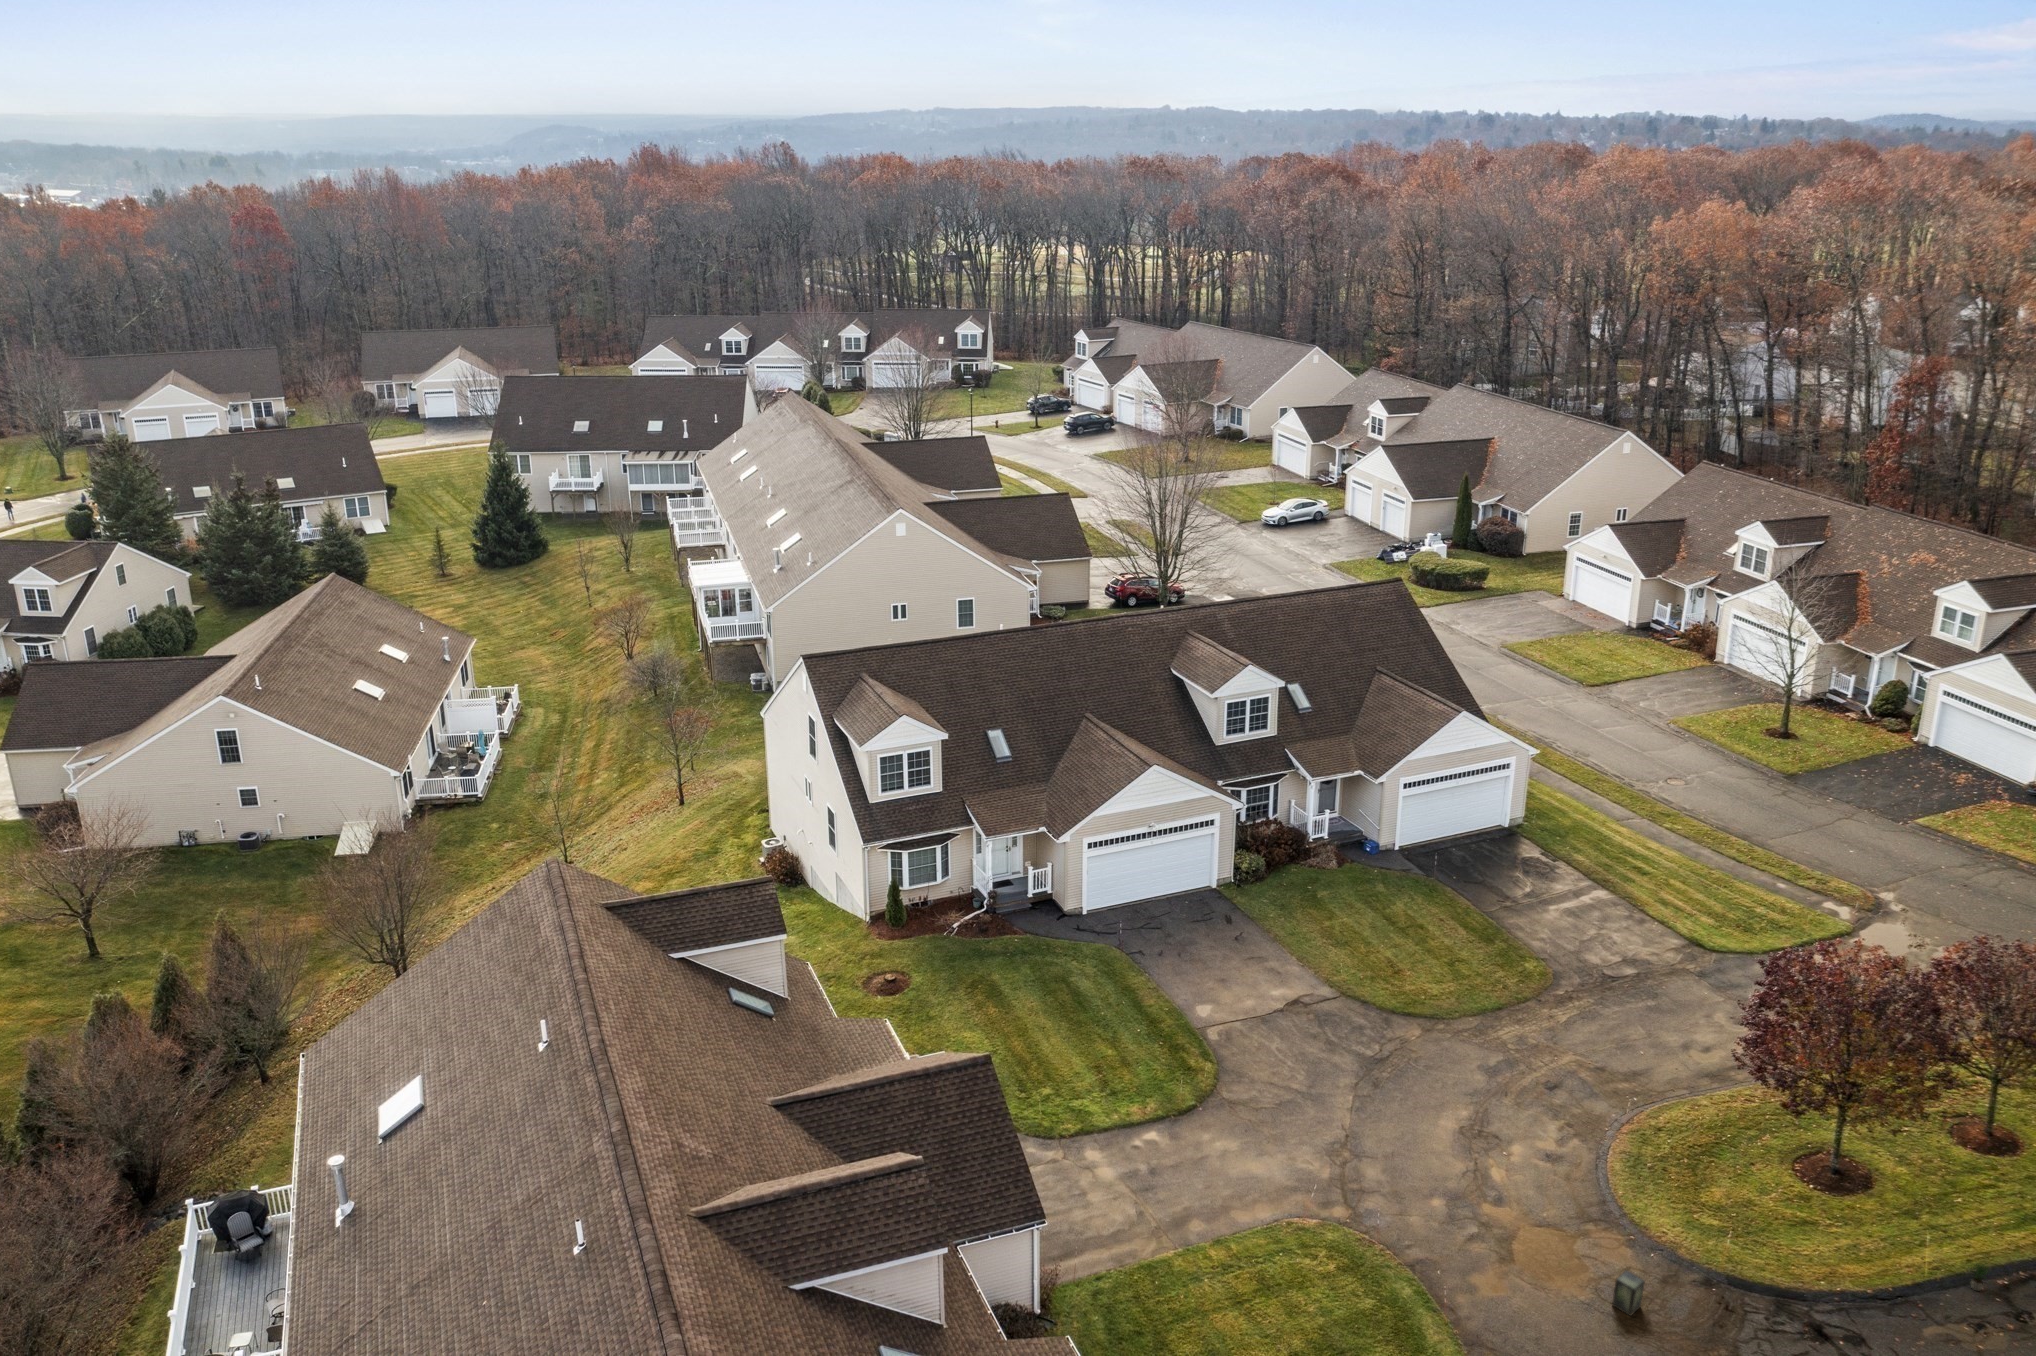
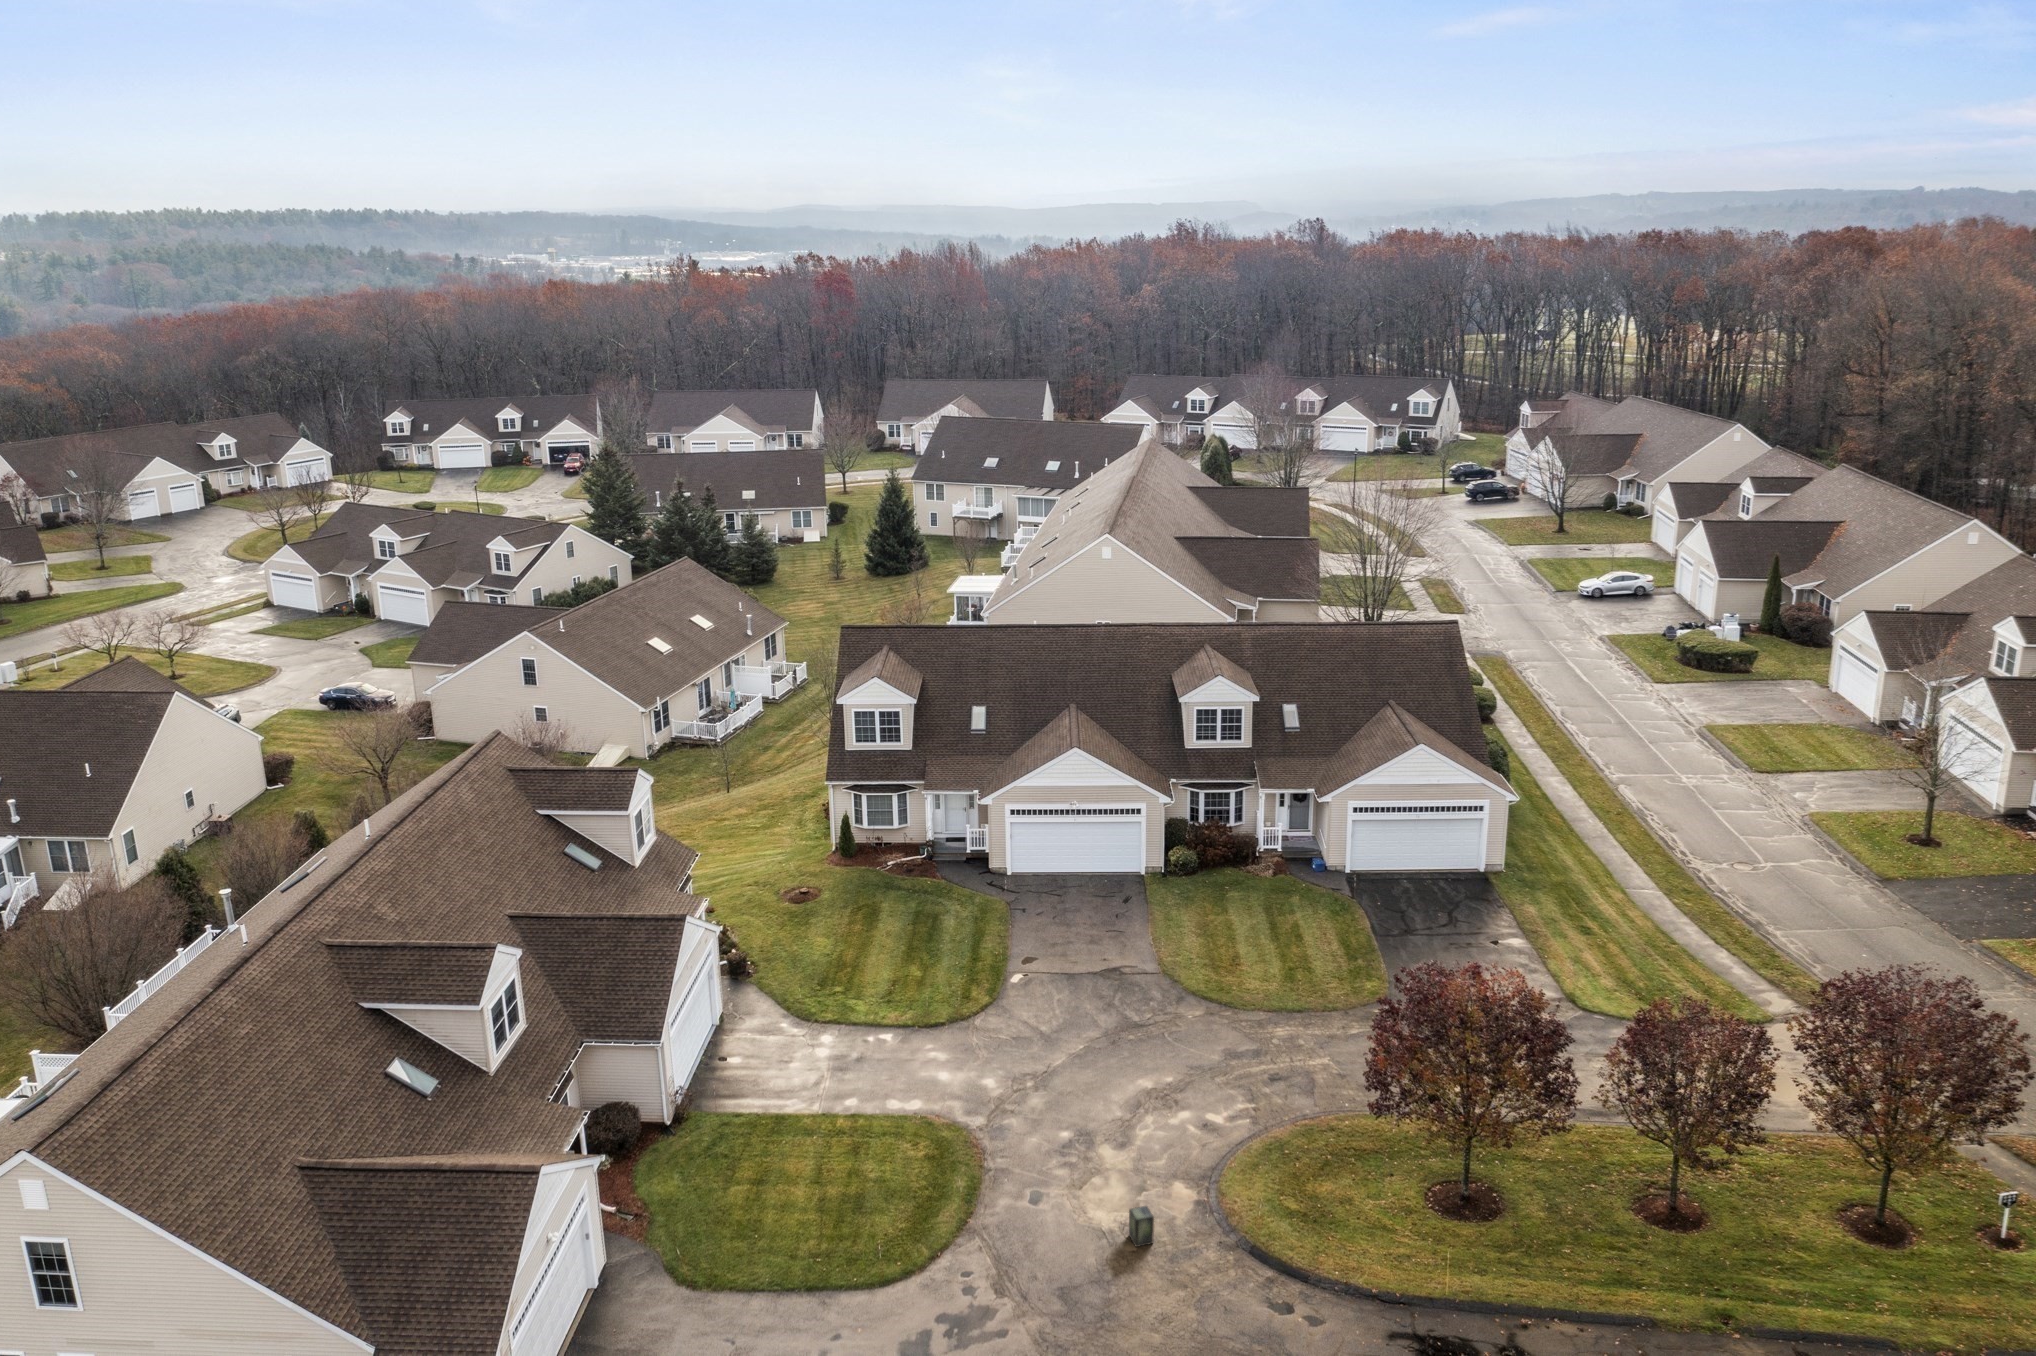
potted plant: present [1970,1264,1988,1291] -> none [1496,1289,1519,1322]

